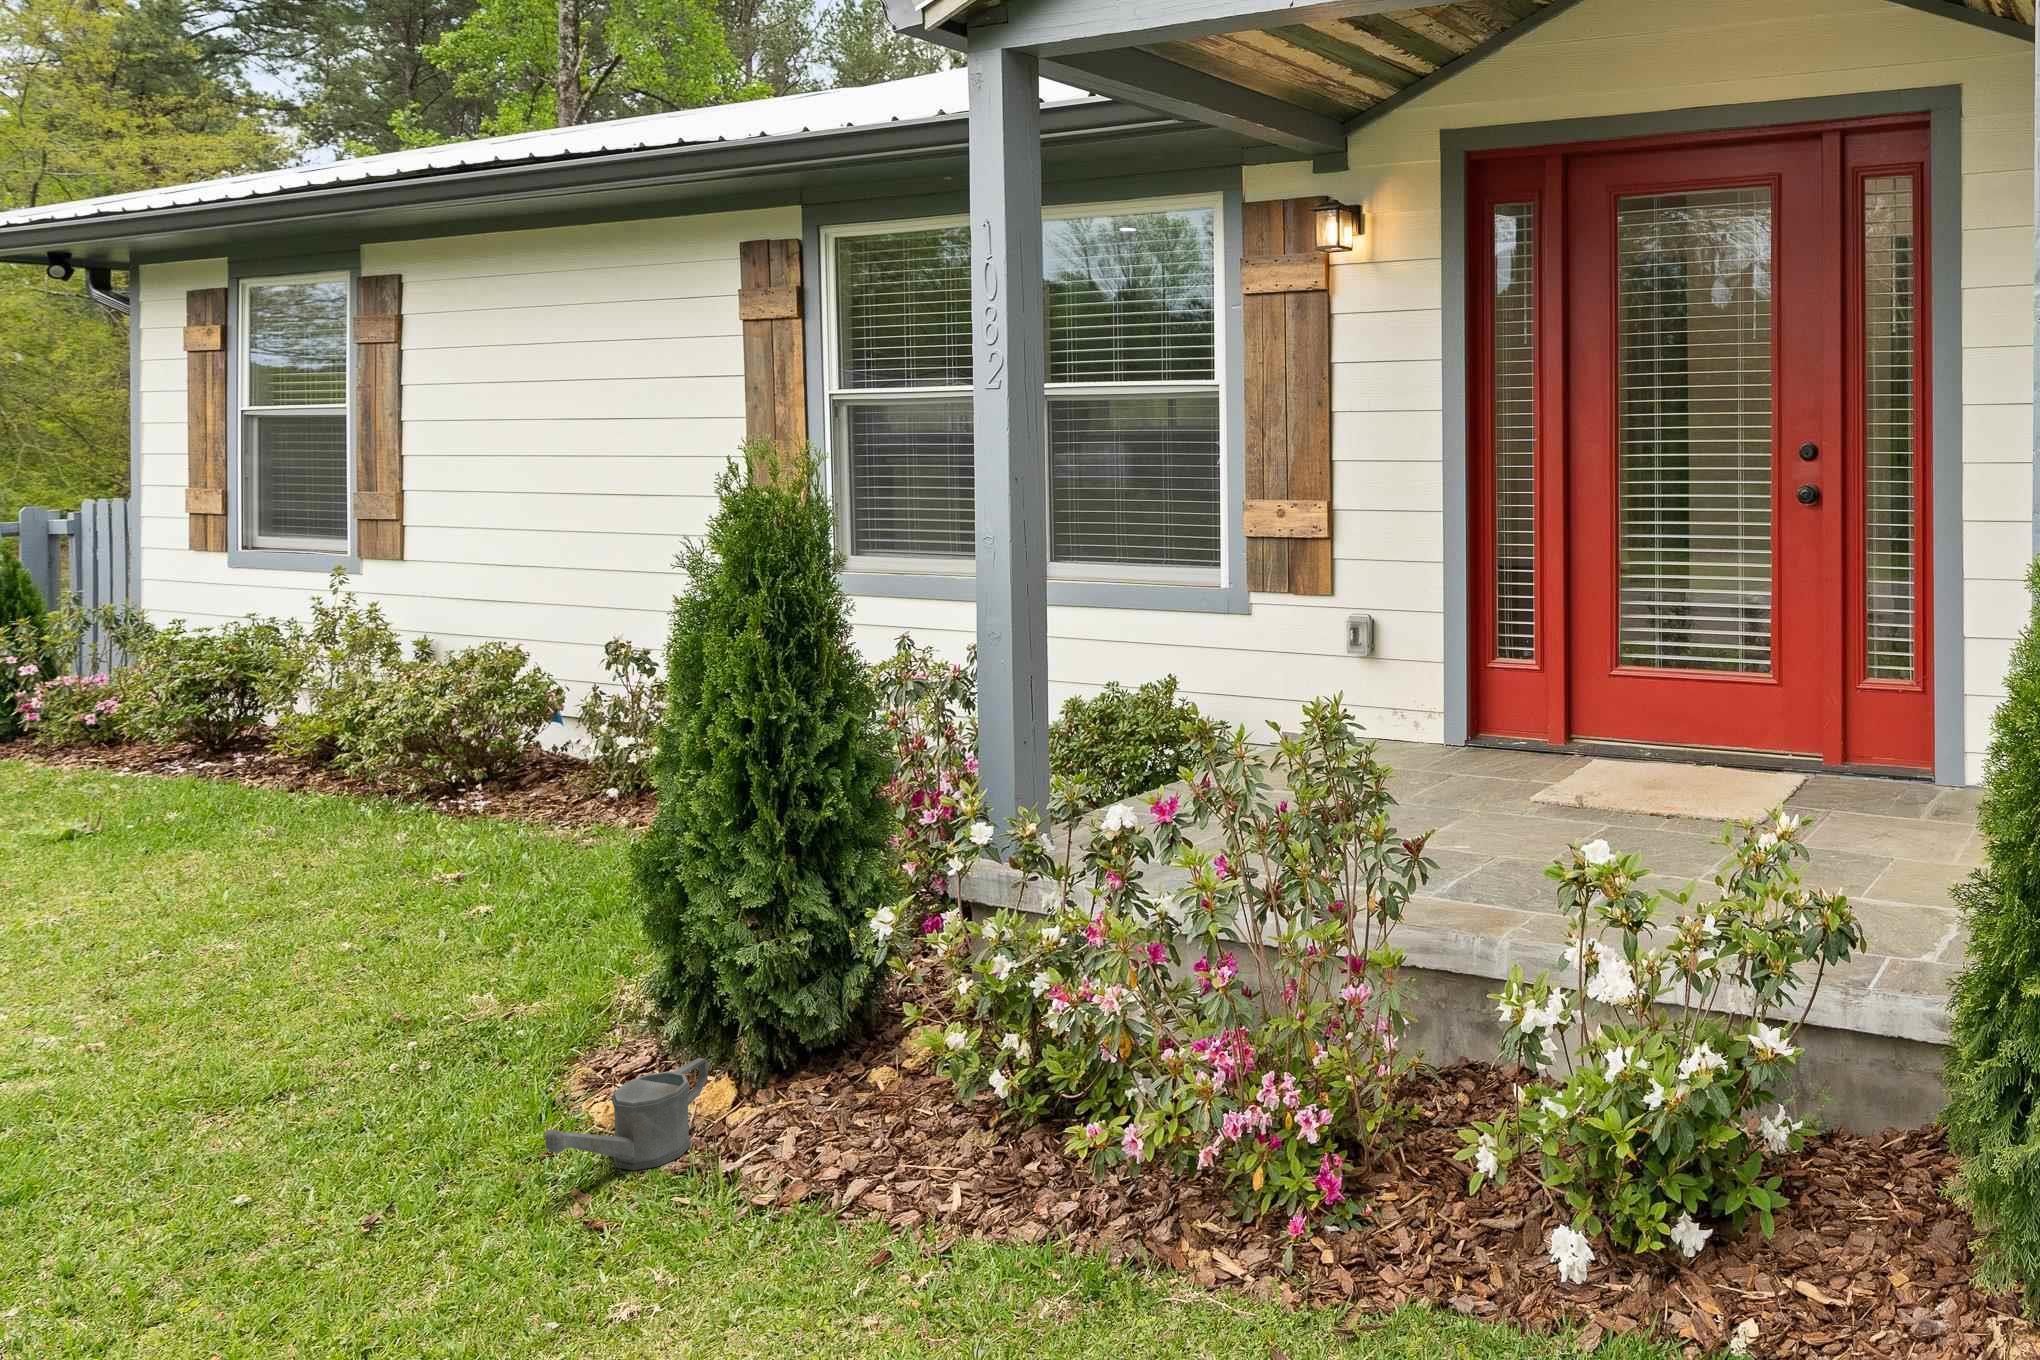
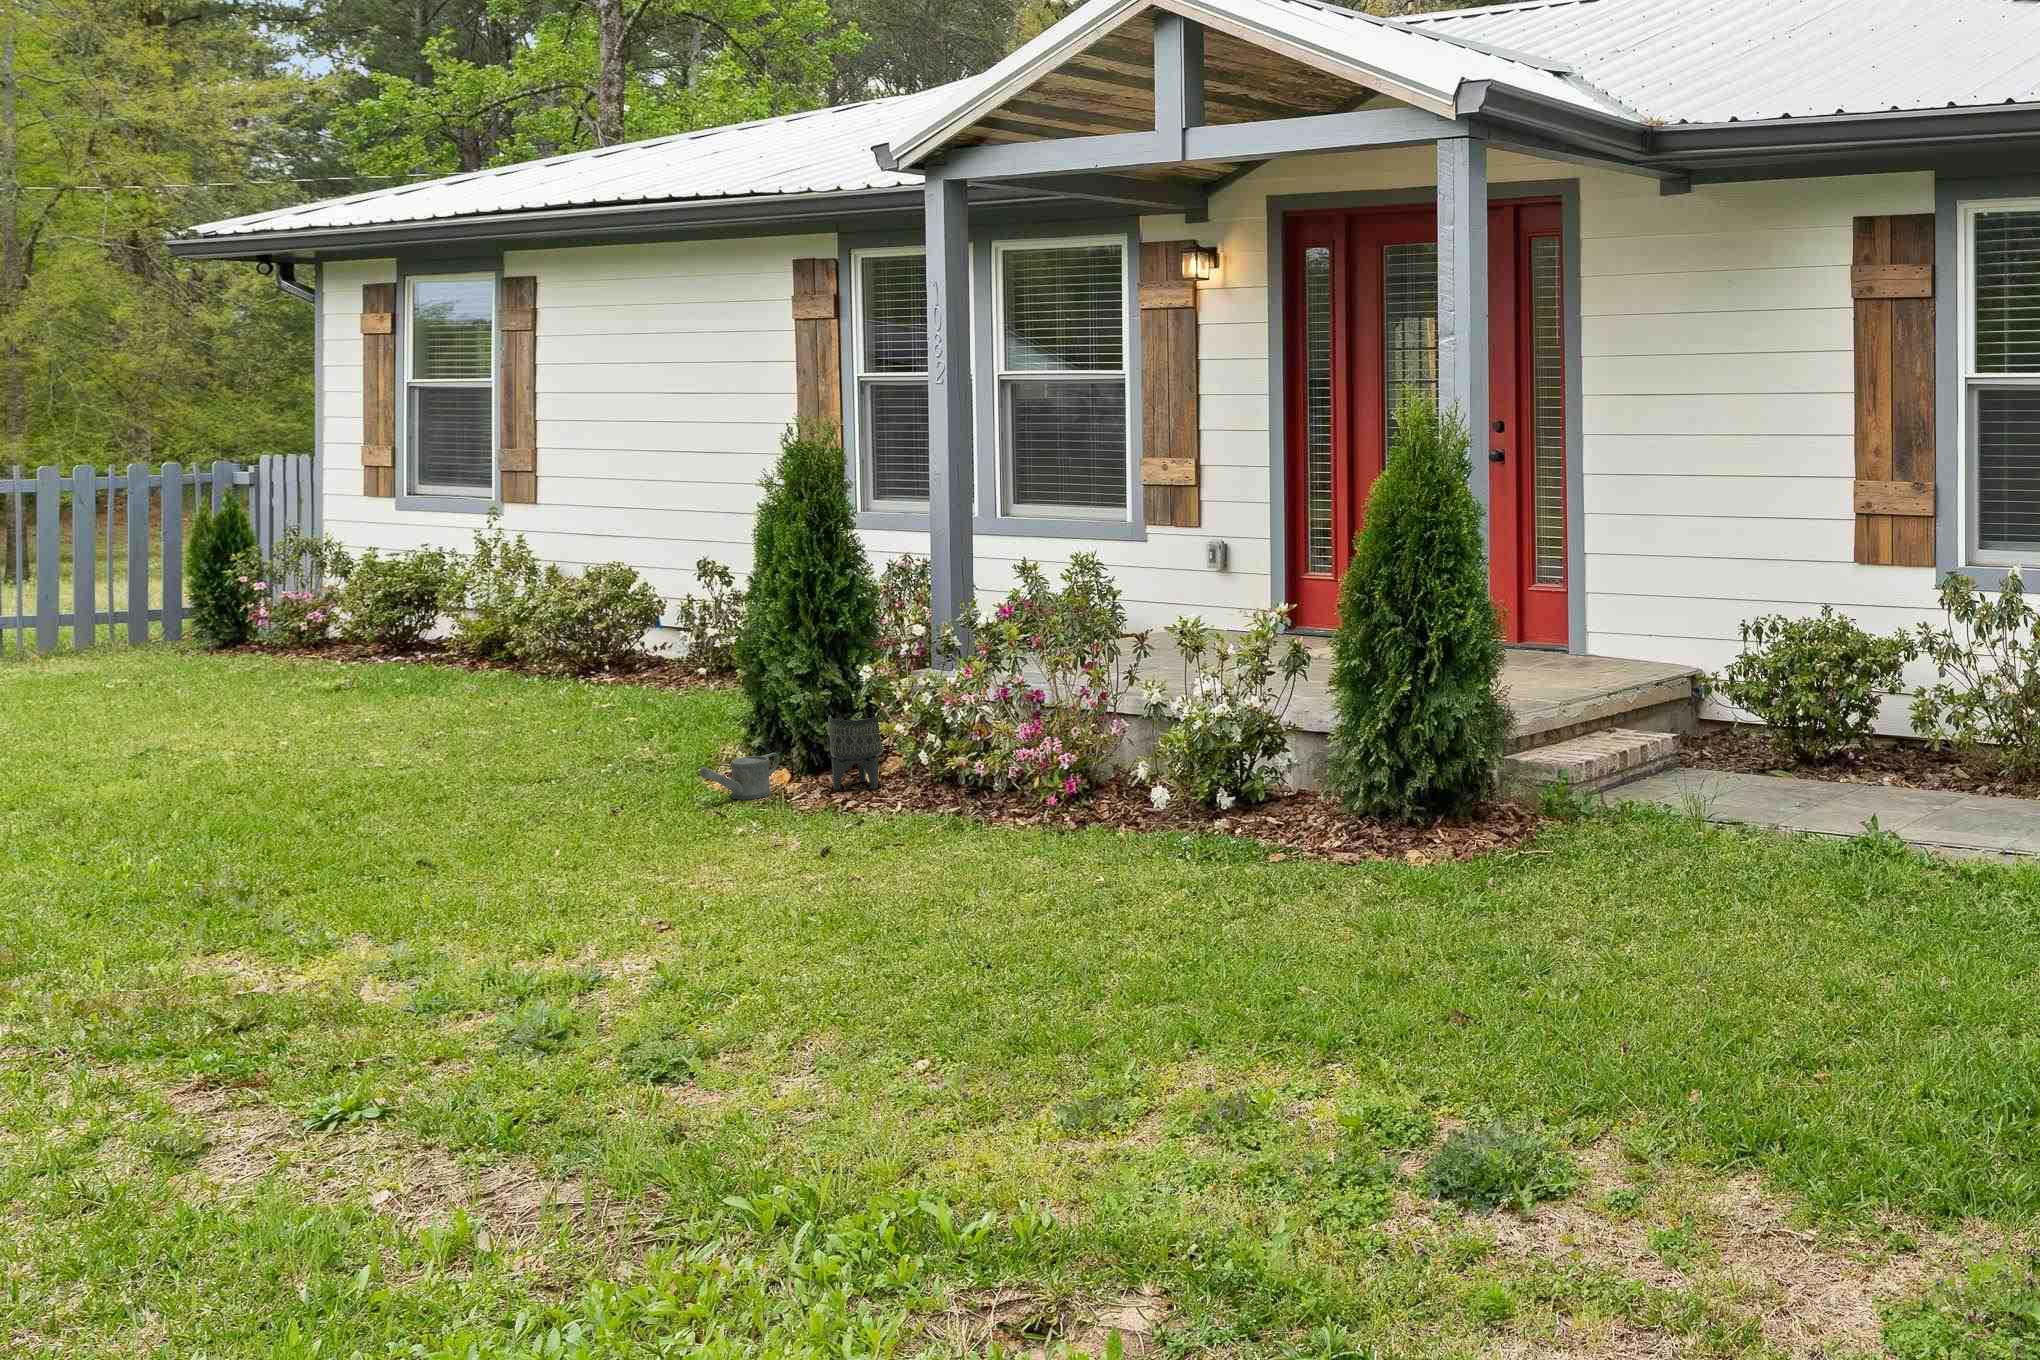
planter: none [802,963,905,1125] -> present [828,715,883,790]

